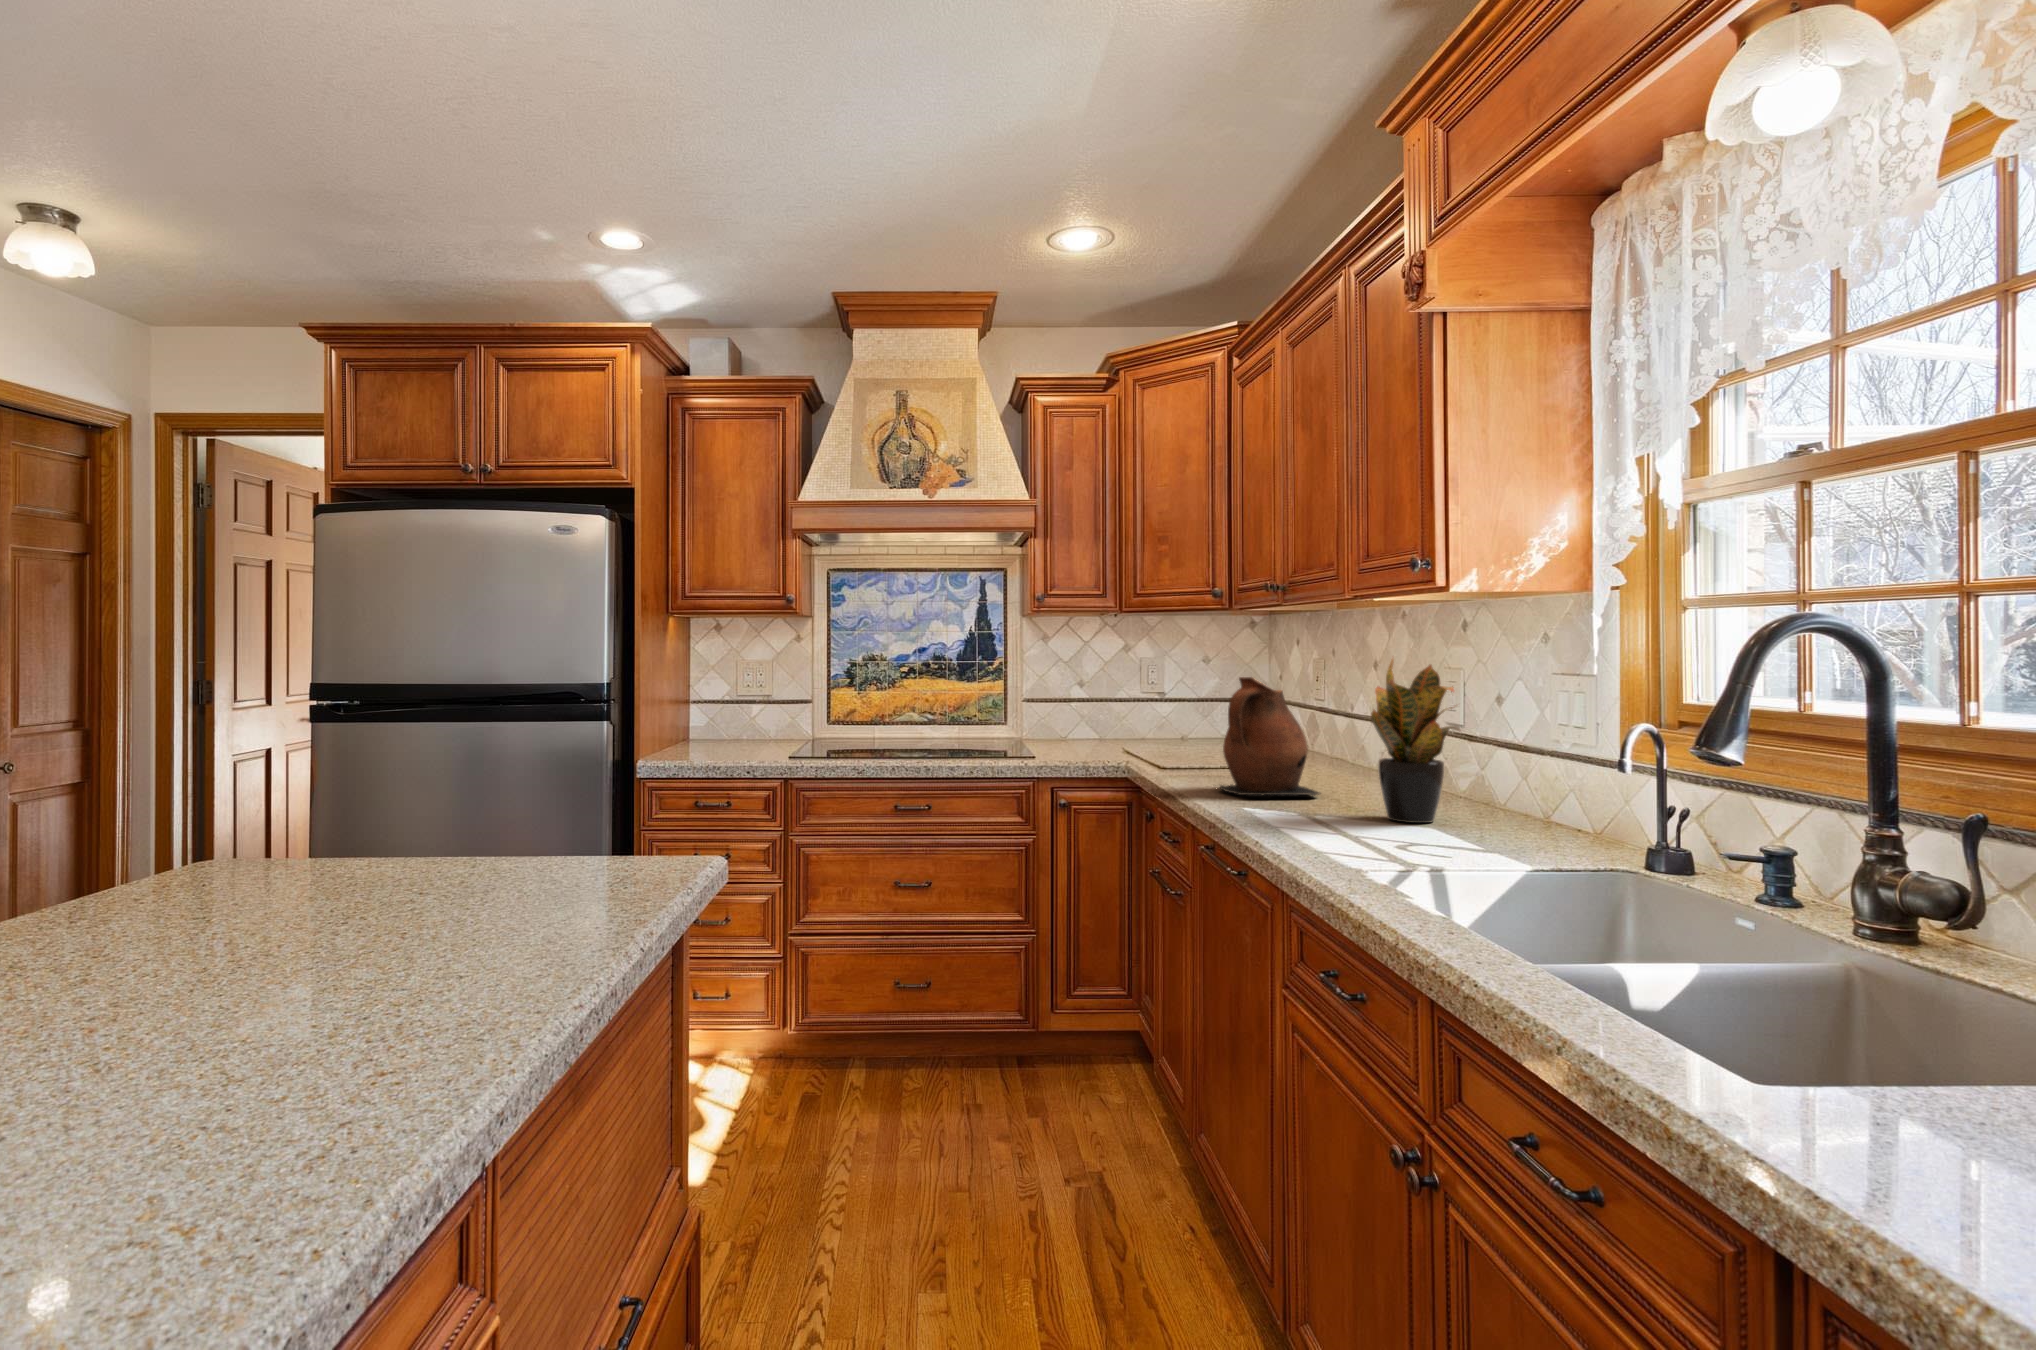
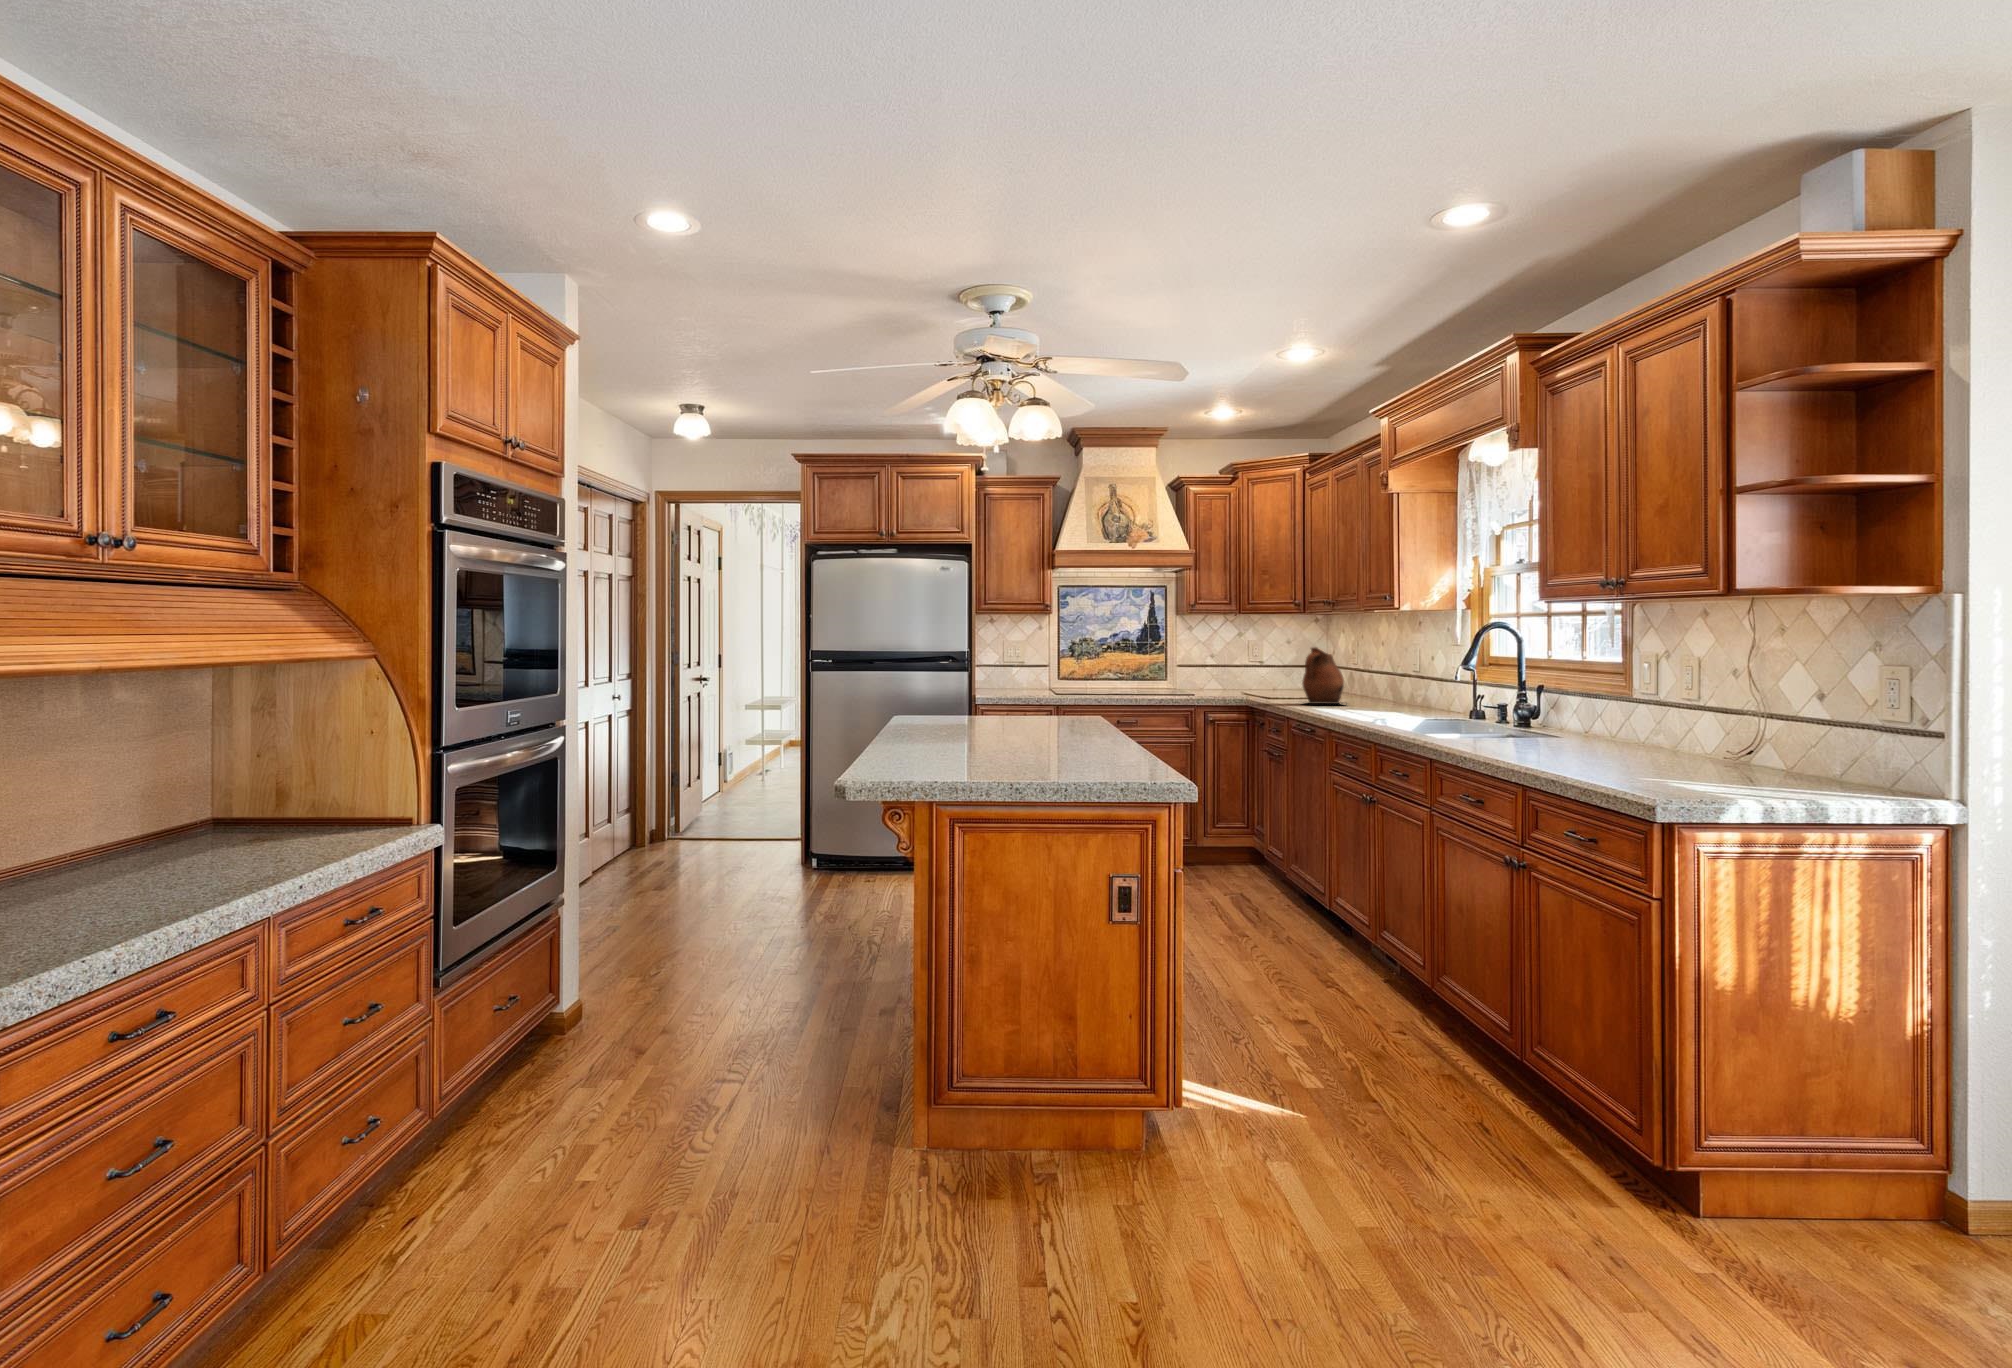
potted plant: present [1371,659,1461,823] -> none [1365,633,1417,710]

